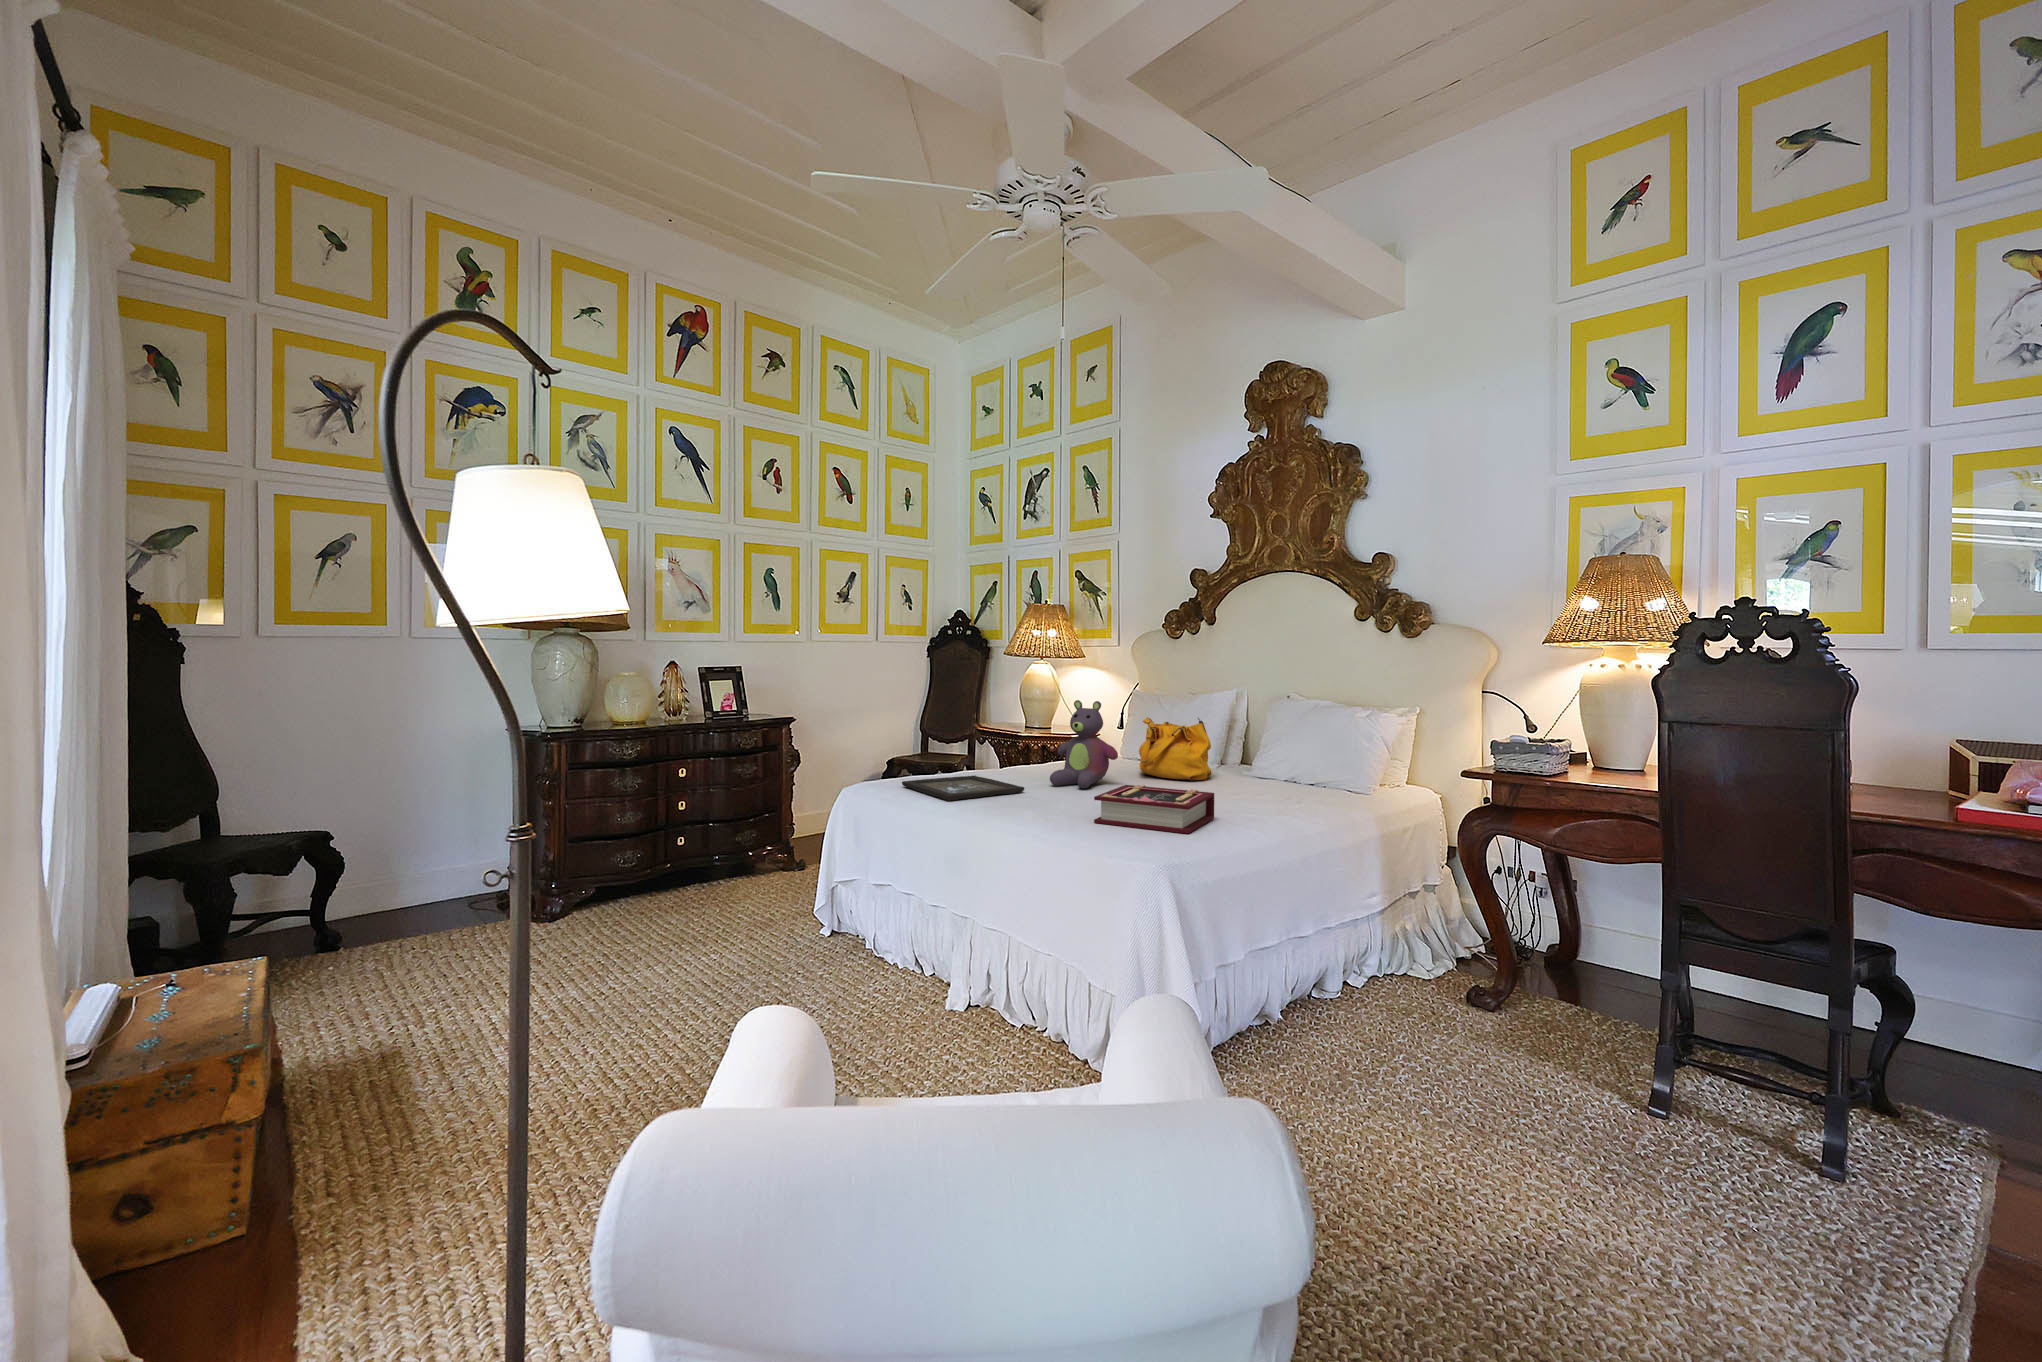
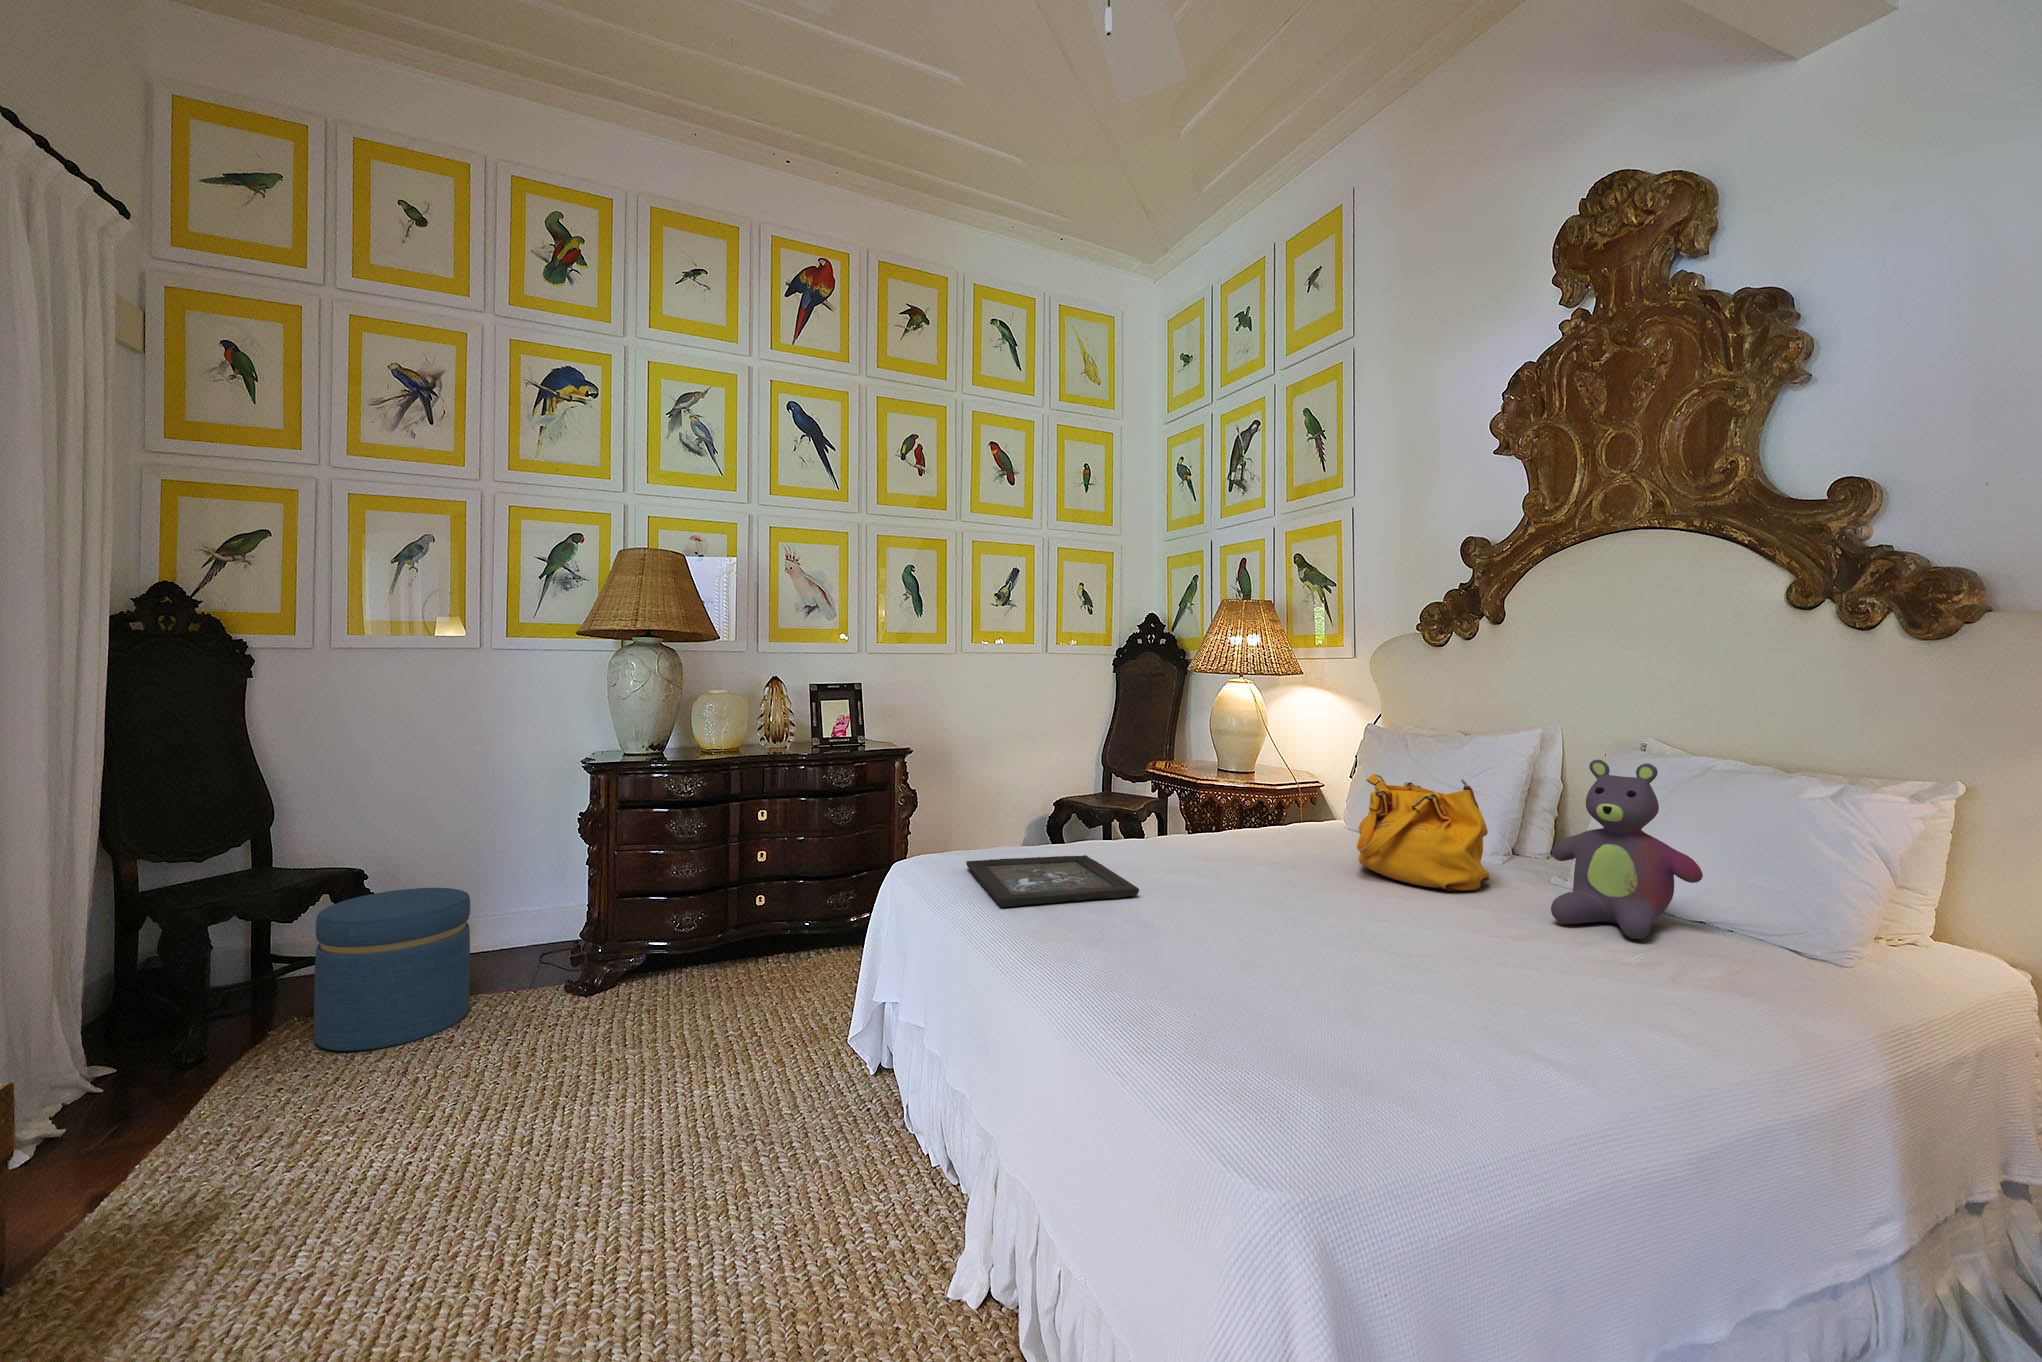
stuffed bear: present [1050,700,1118,788] -> present [1551,760,1703,939]
book: present [1094,785,1214,834] -> none [1208,913,1468,1060]
ottoman: none [324,839,454,970] -> present [314,888,470,1051]

